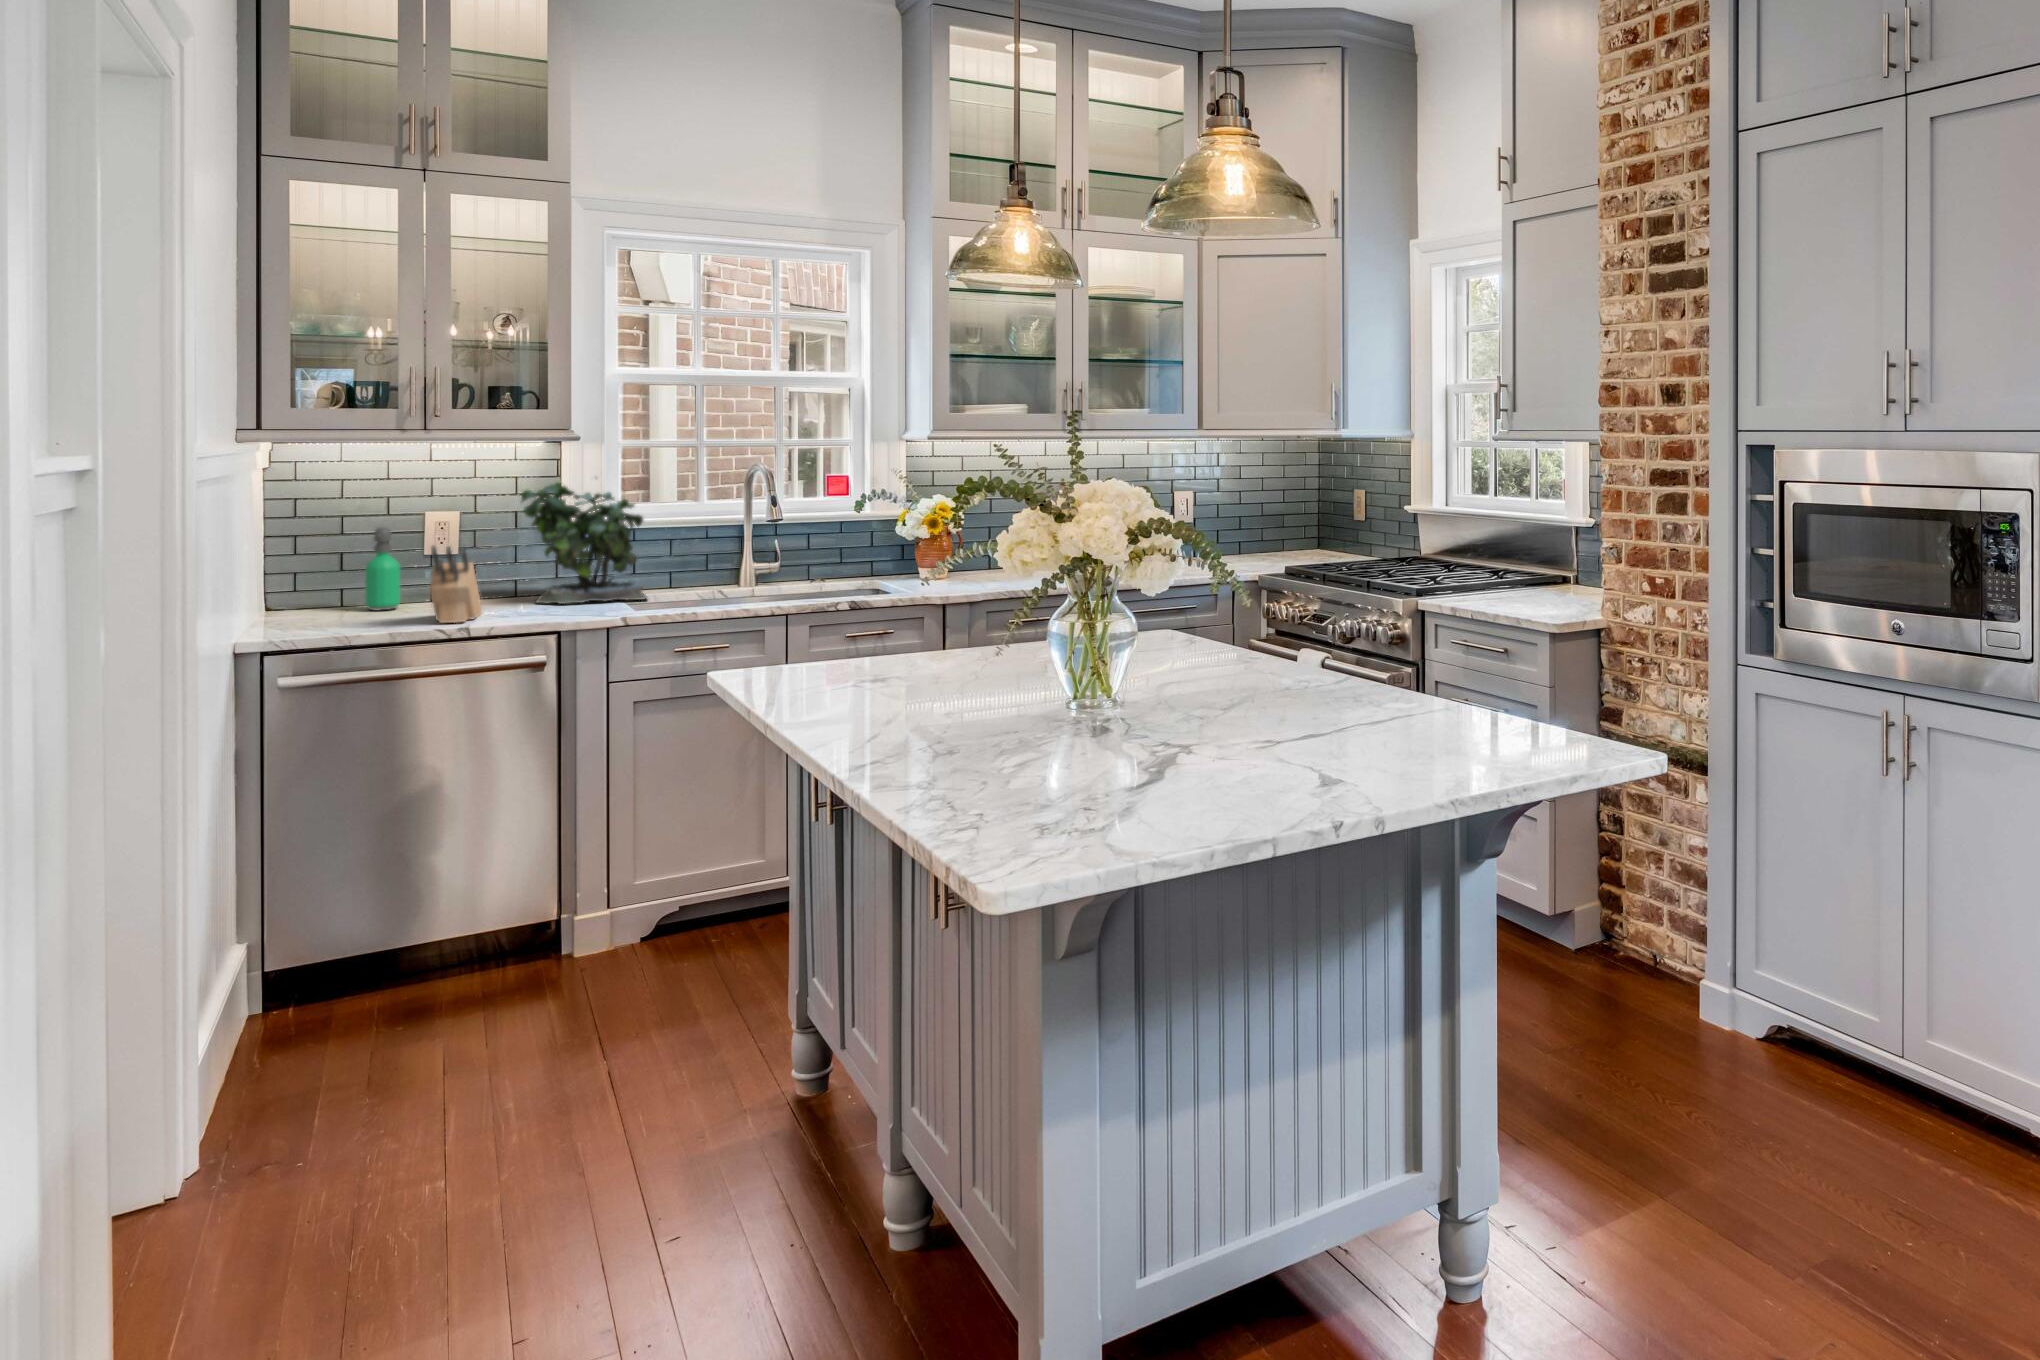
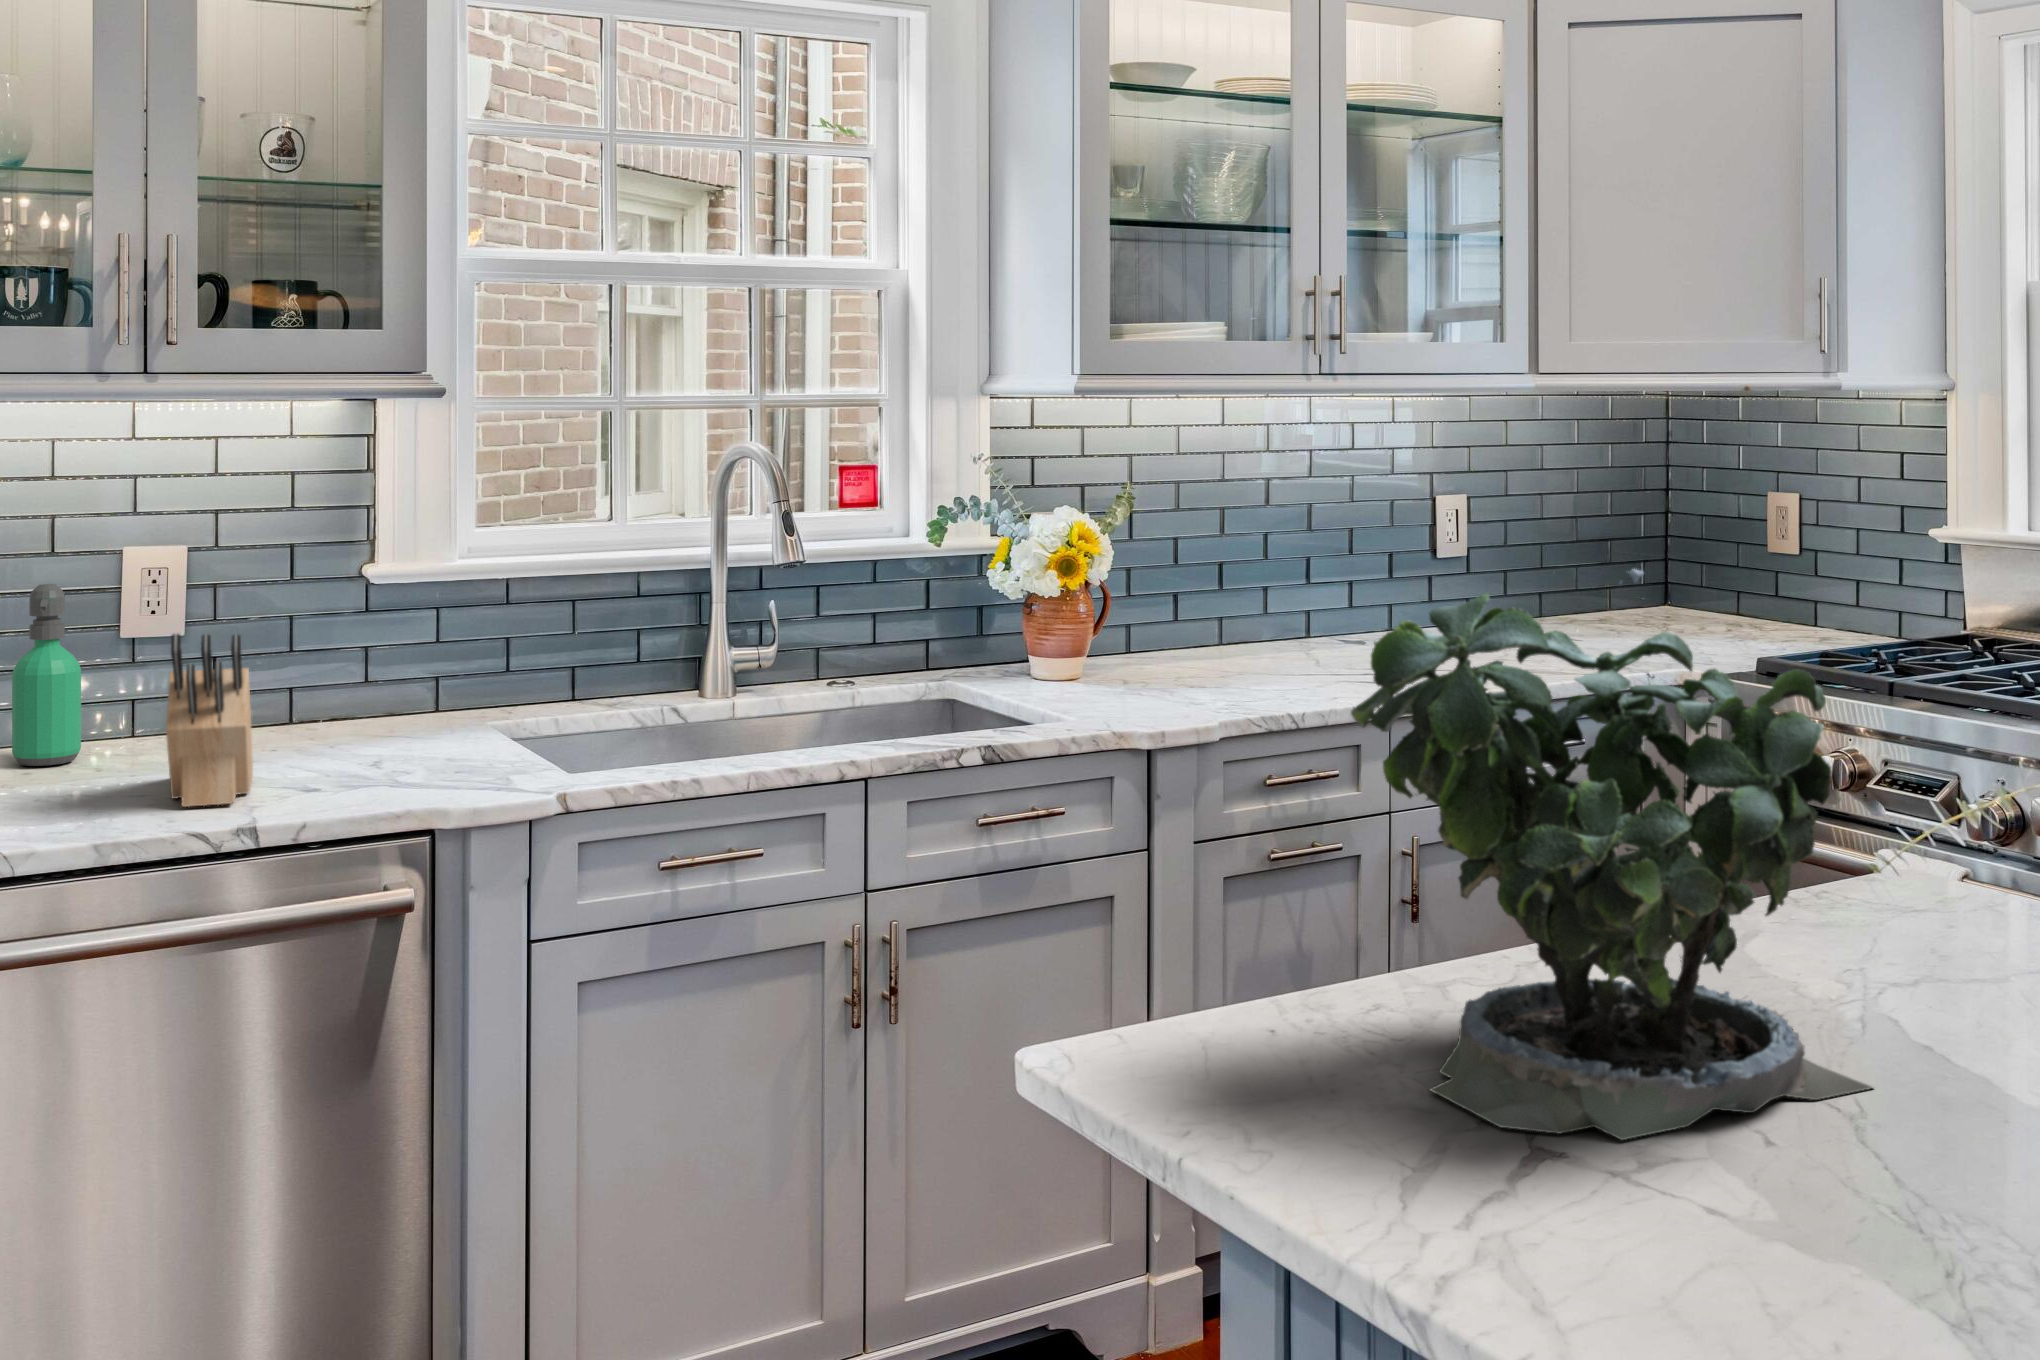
potted plant: present [521,482,647,604] -> present [1351,569,1872,1140]

